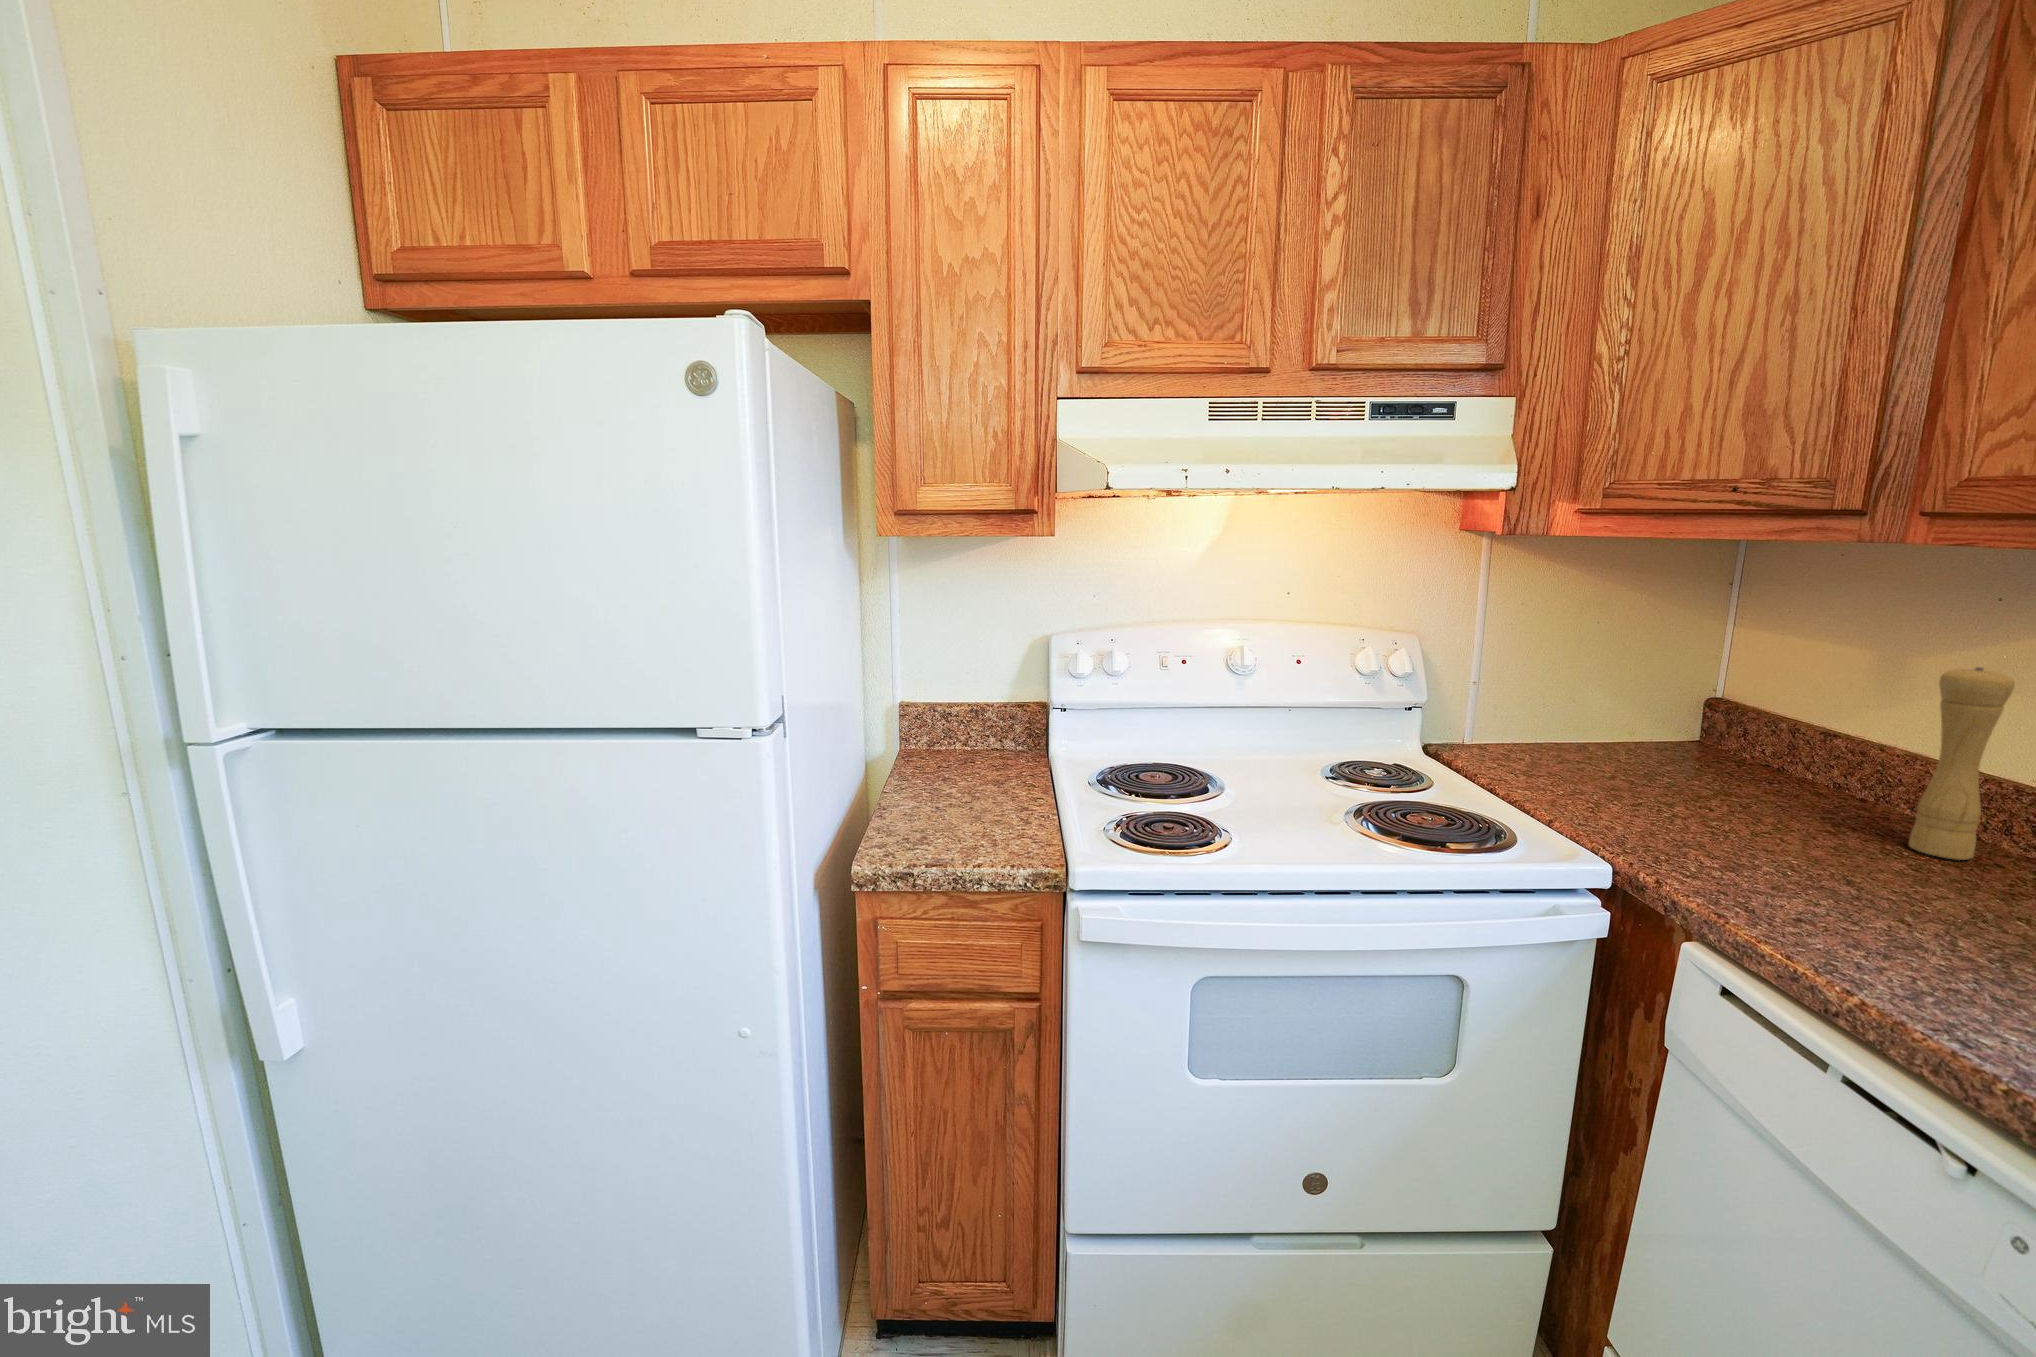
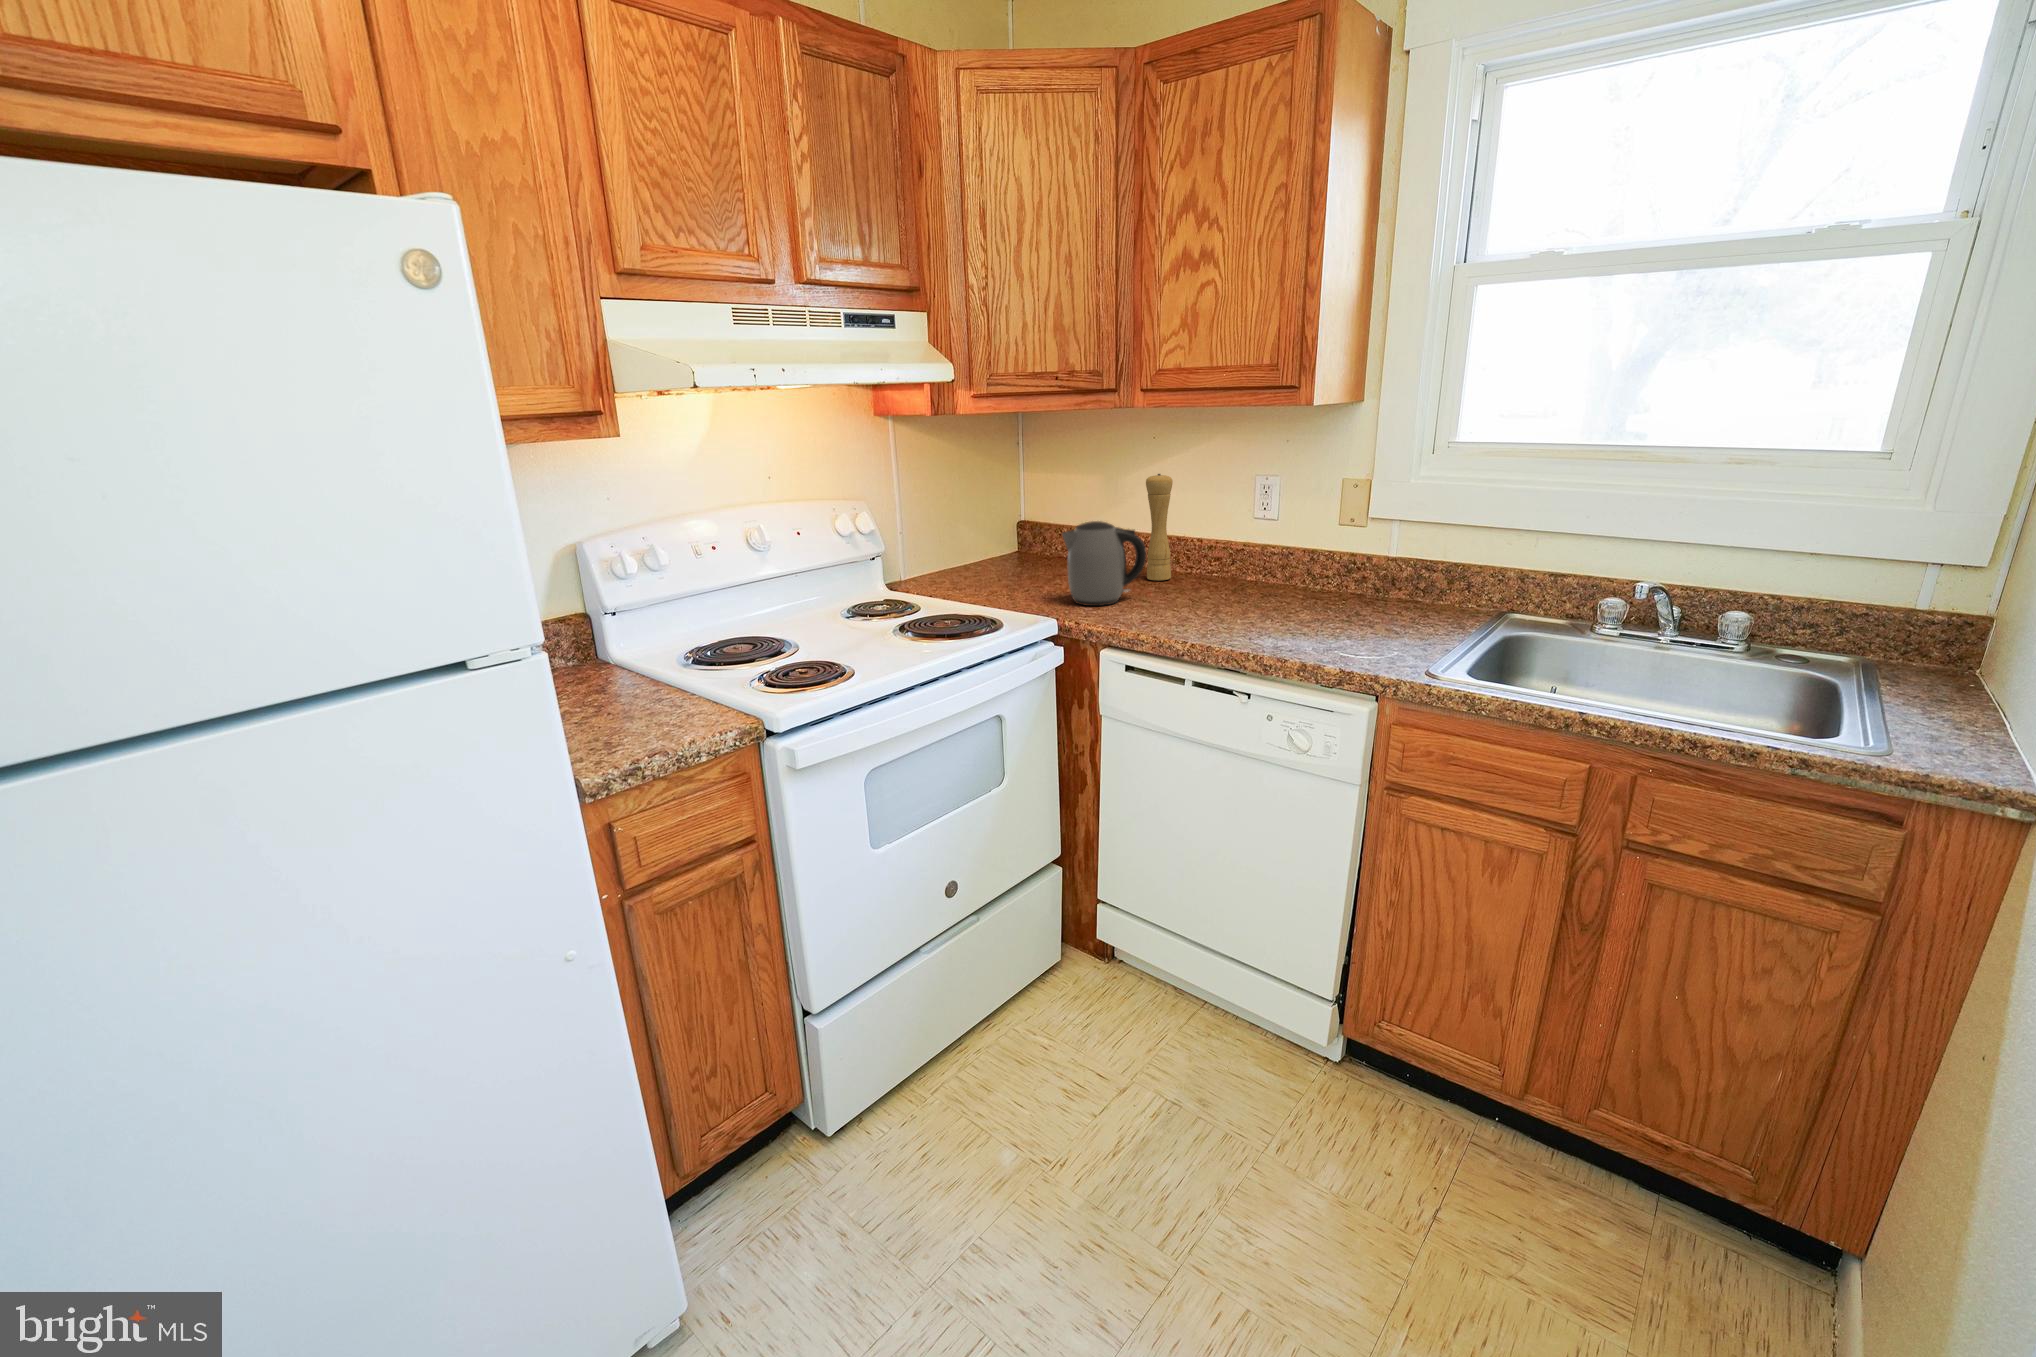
kettle: none [1686,725,1875,871] -> present [1062,521,1146,606]

